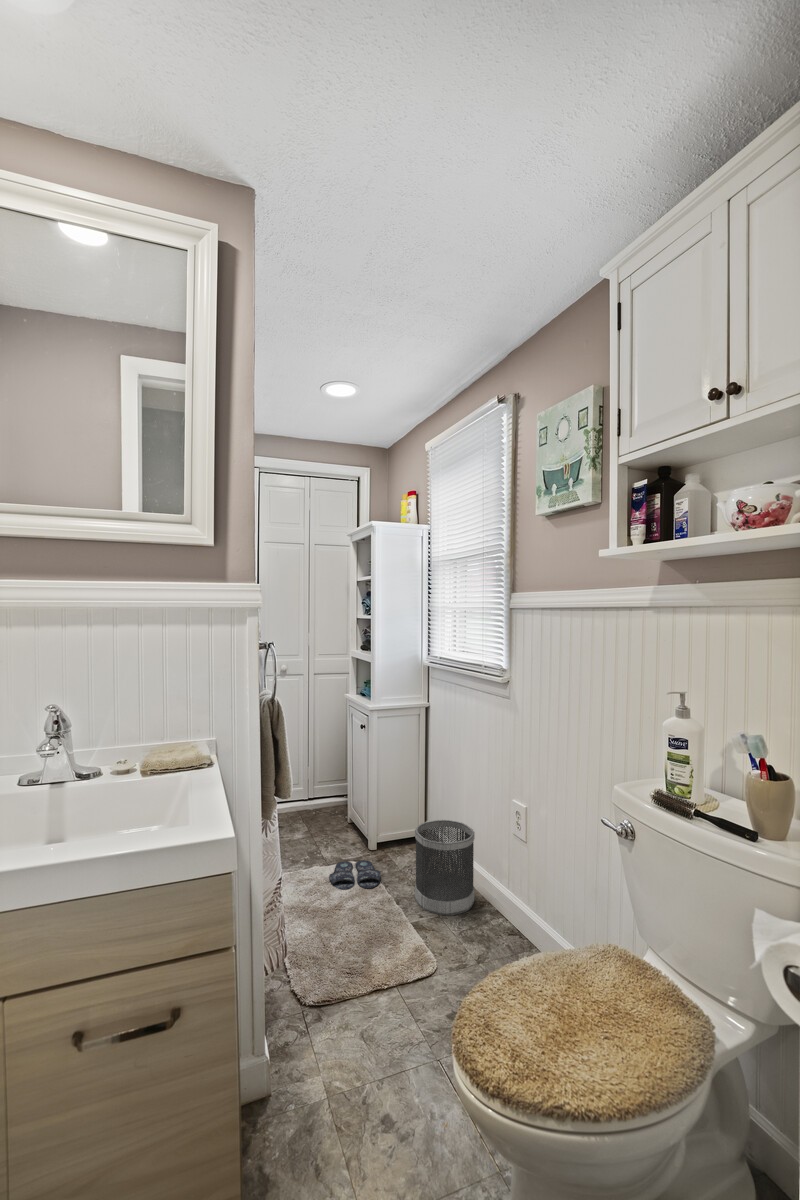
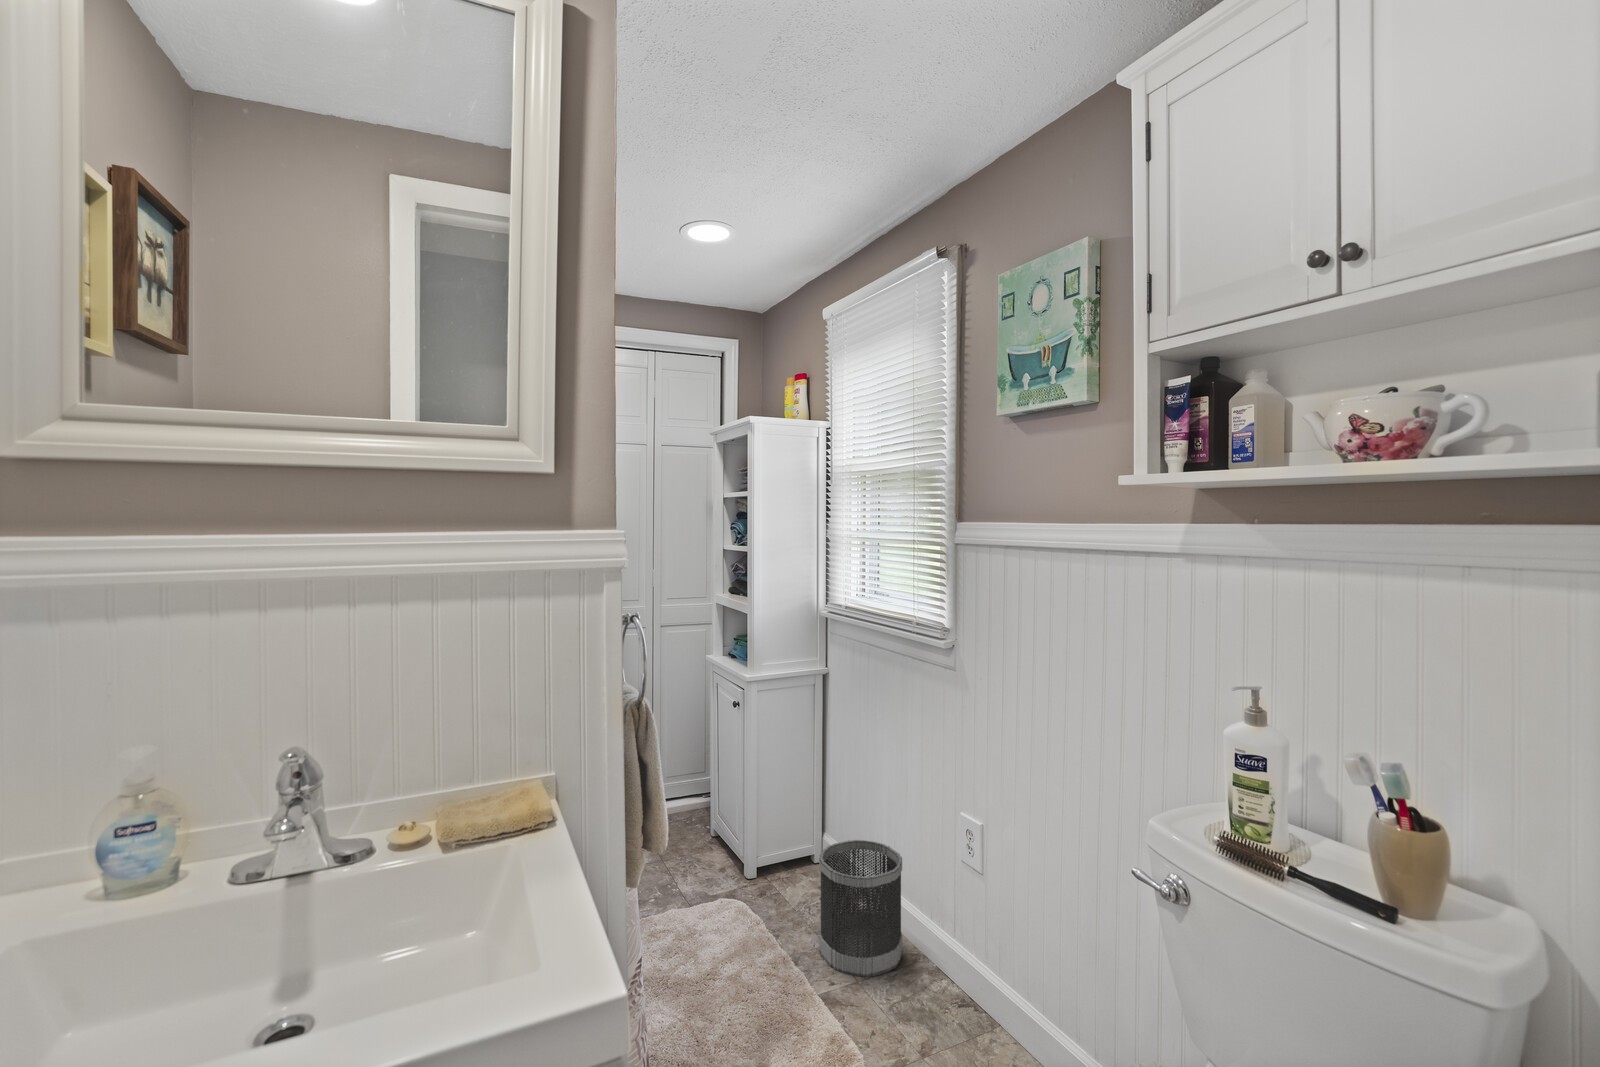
slippers: present [329,860,381,890] -> none [696,896,769,945]

